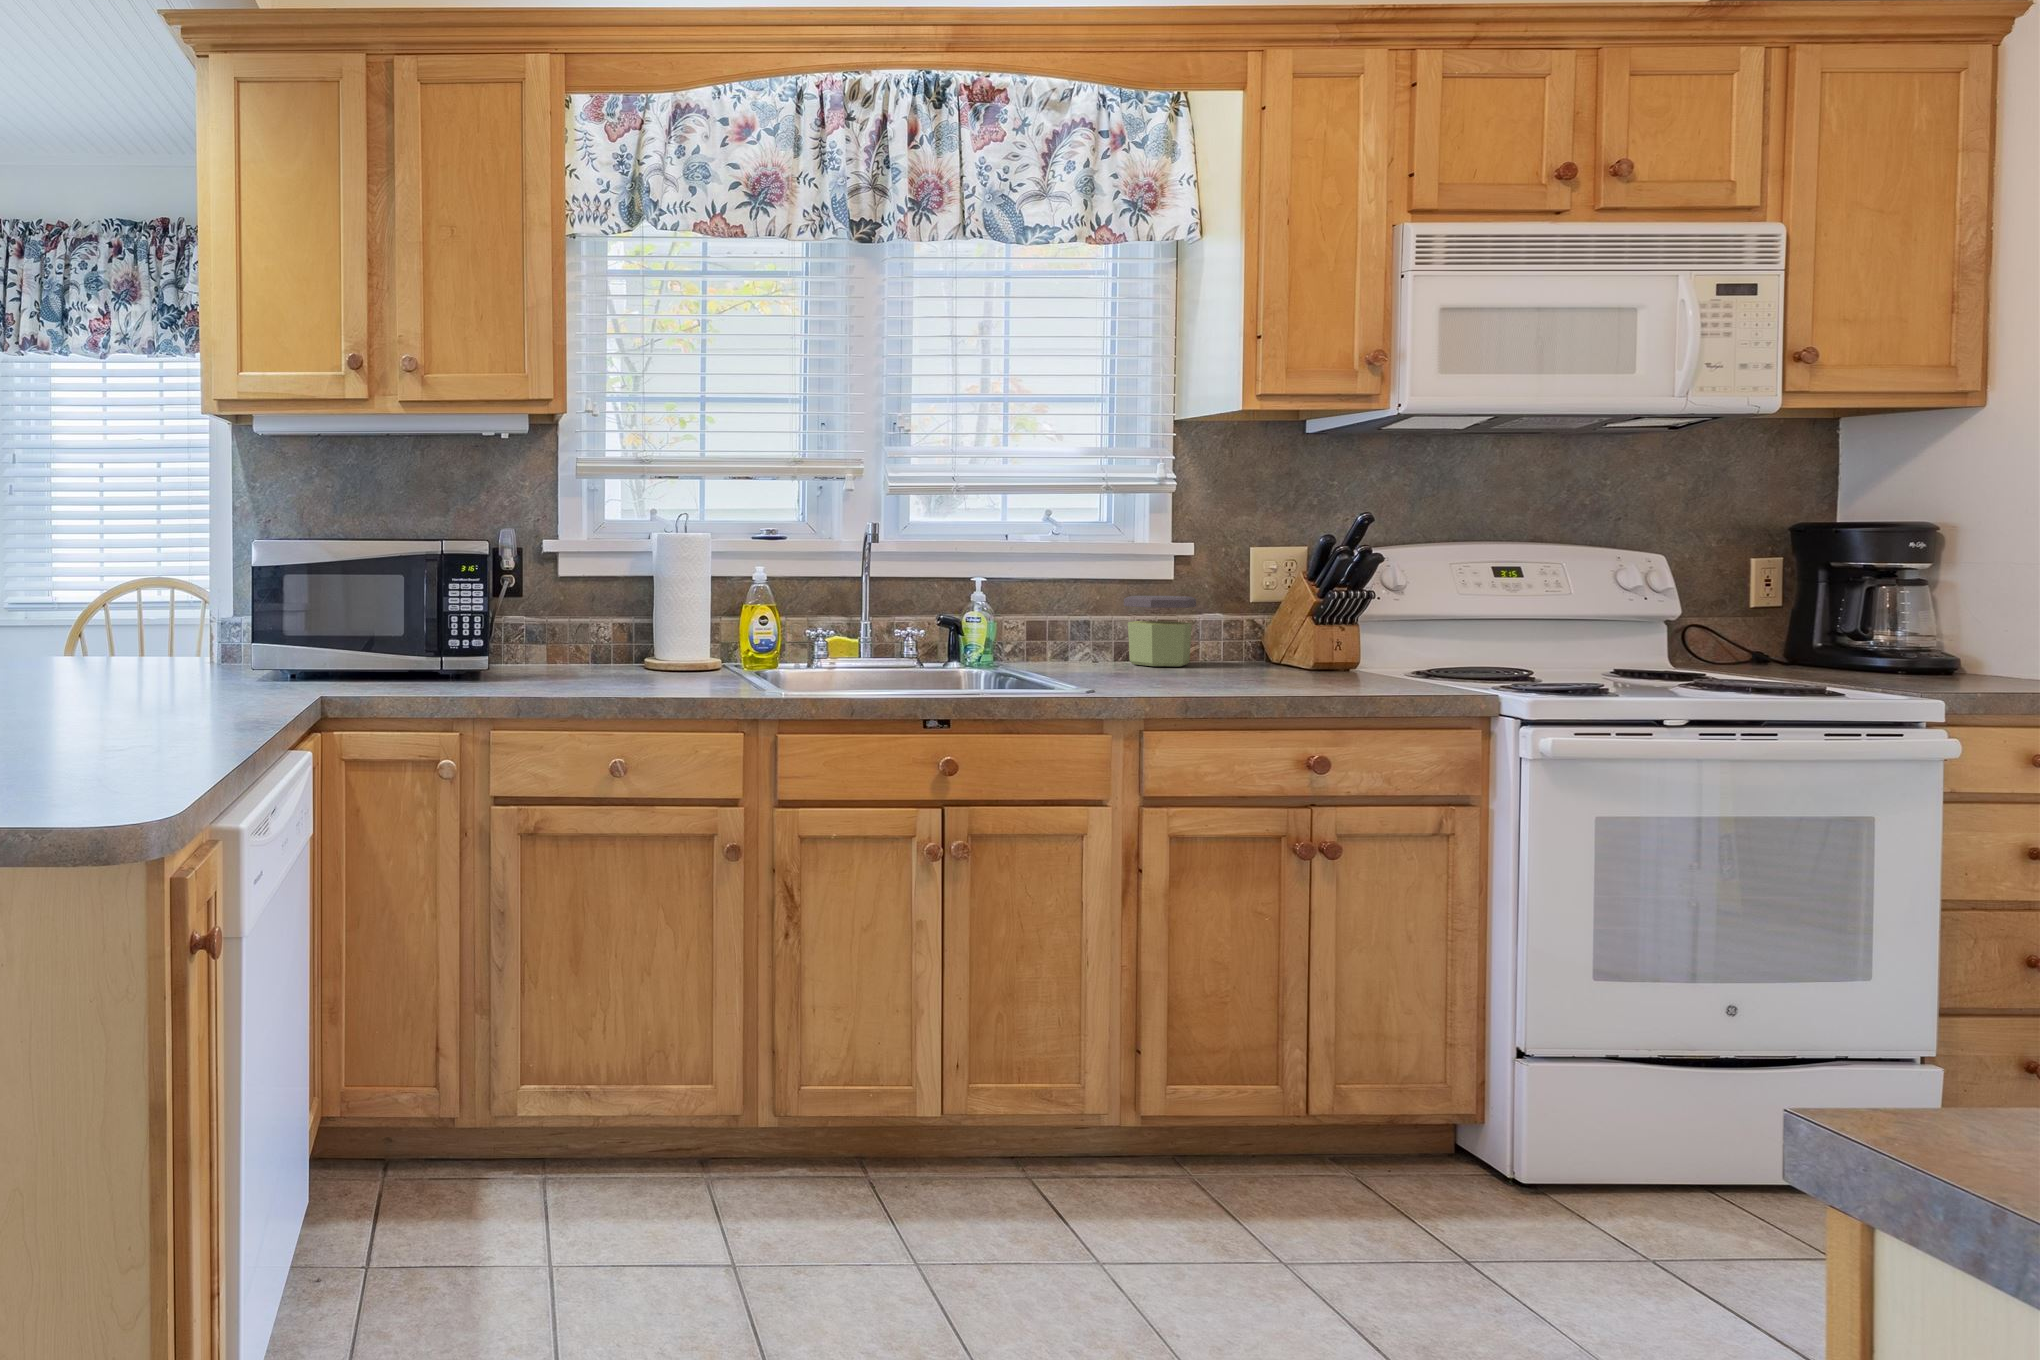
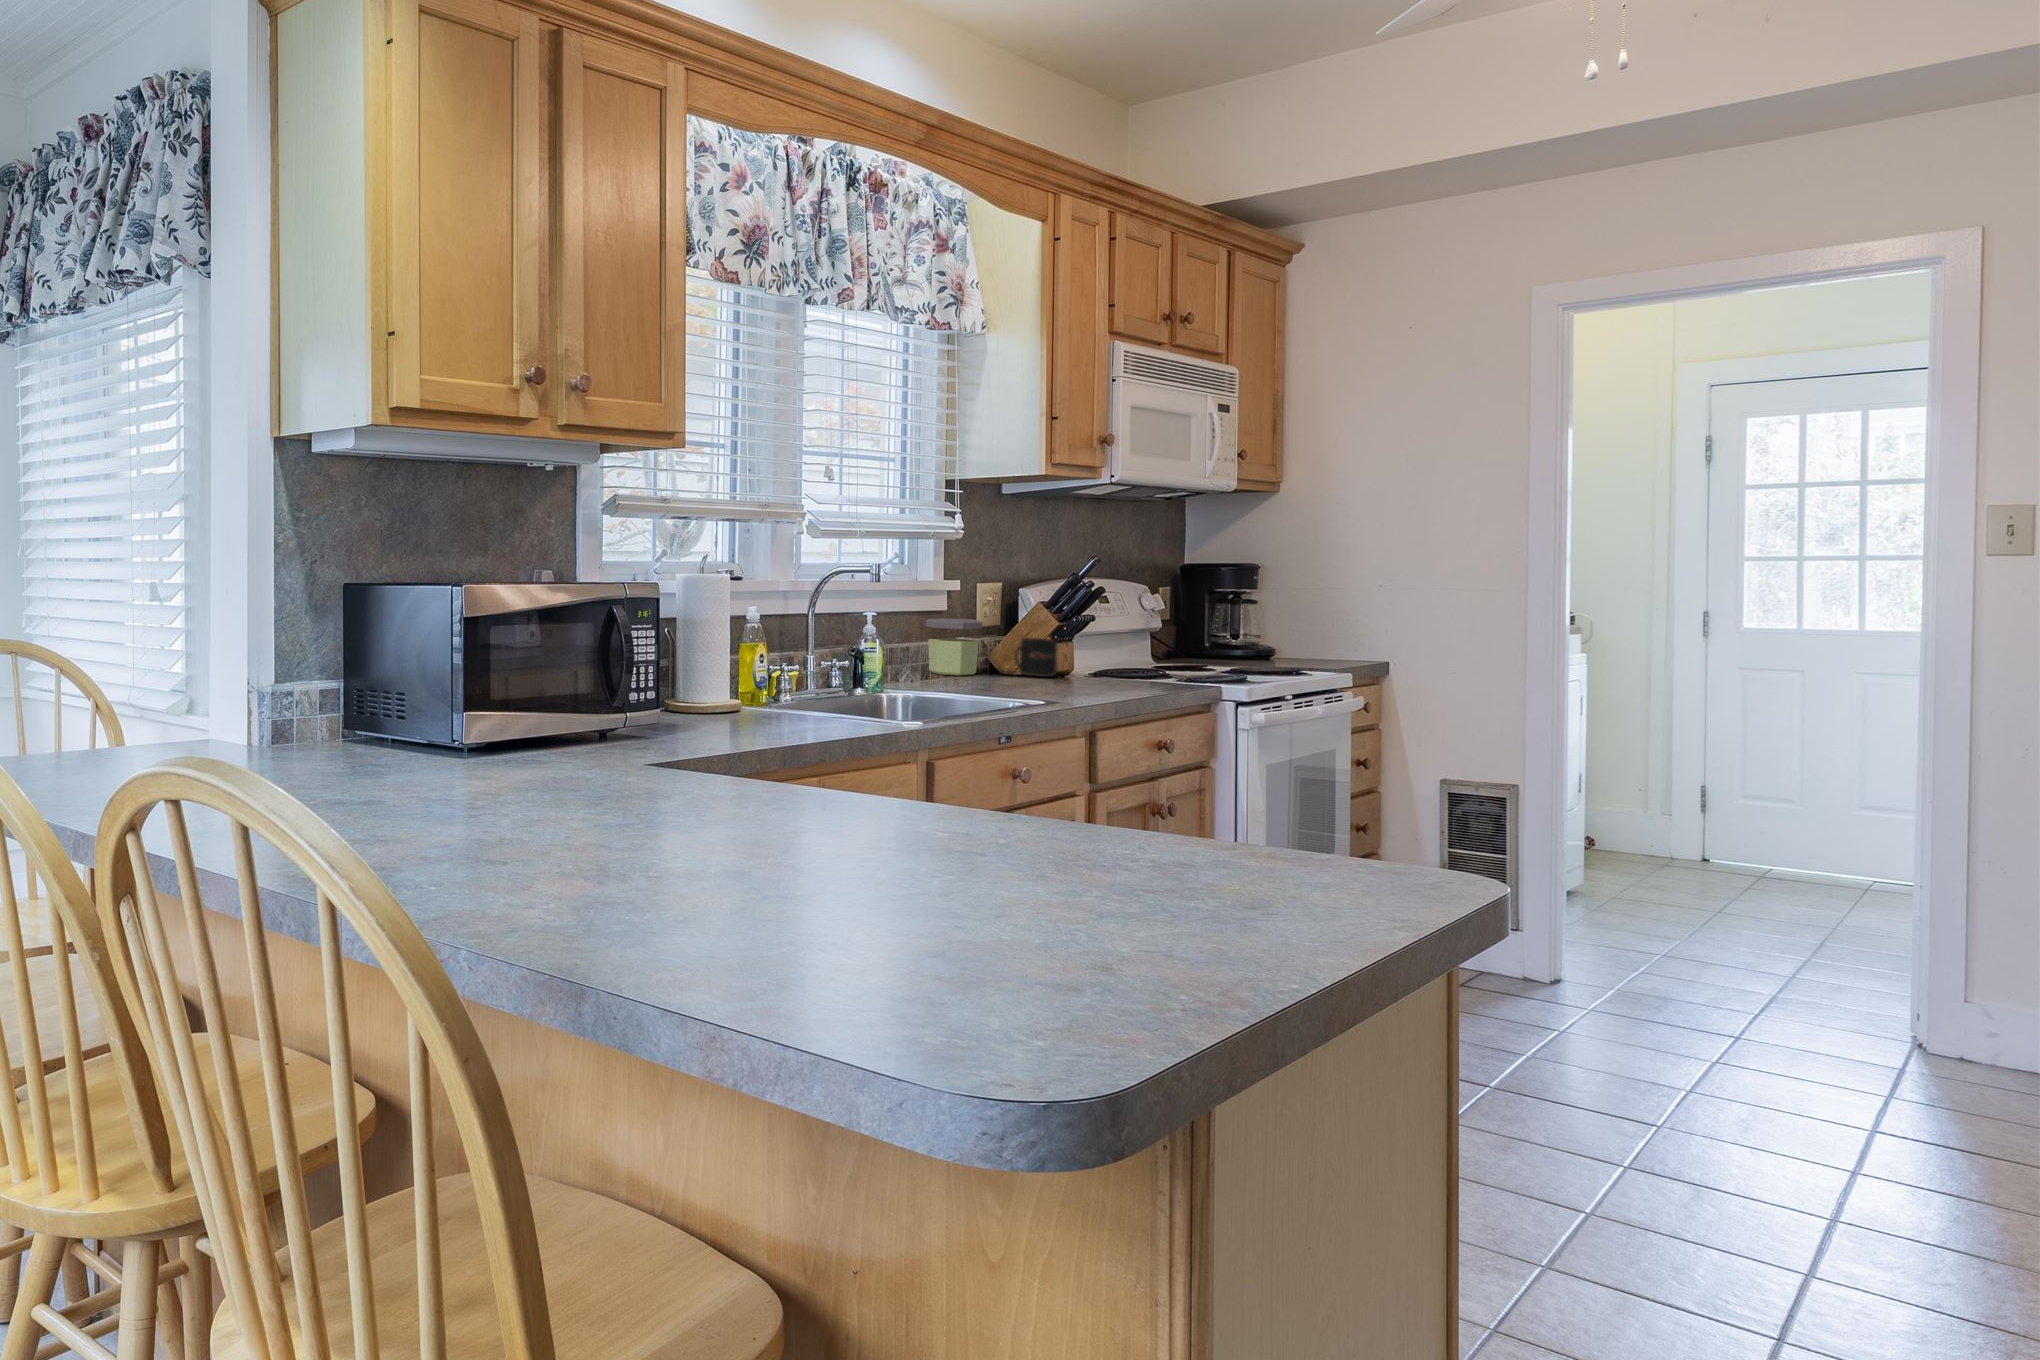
mug: none [1237,623,1304,673] -> present [1015,638,1058,677]

